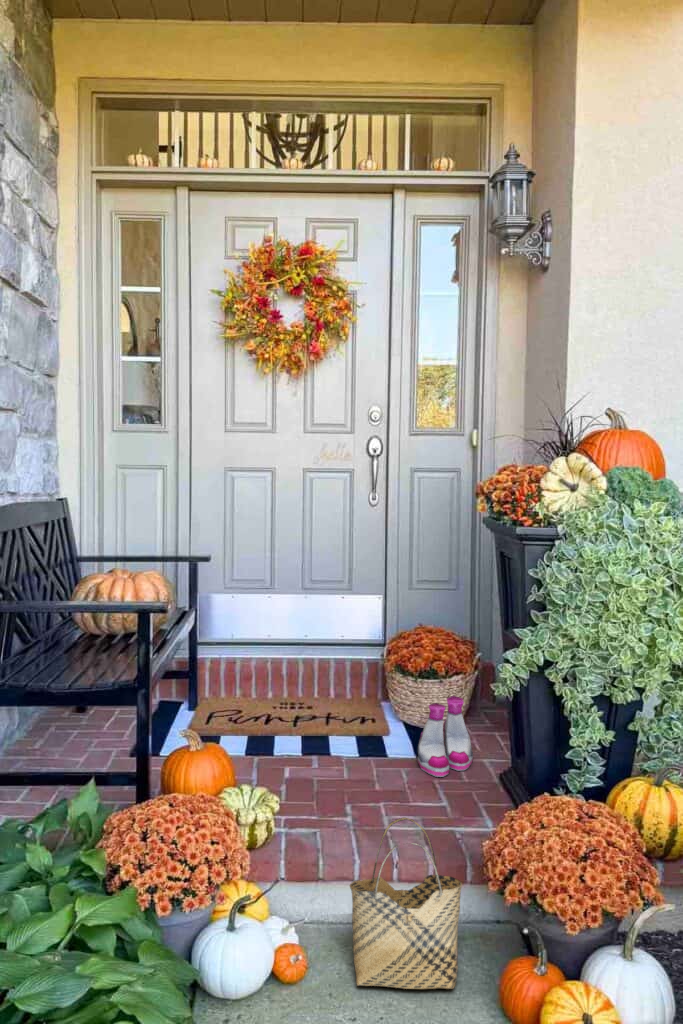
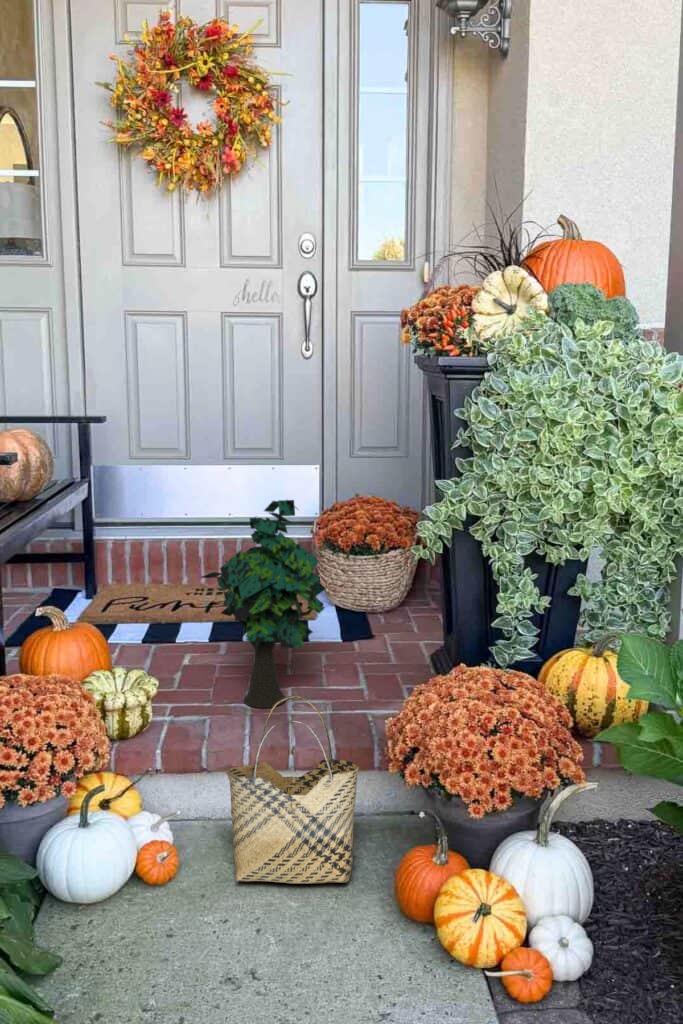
decorative plant: none [311,641,417,822] -> present [202,500,326,708]
boots: present [418,696,473,777] -> none [341,570,407,661]

